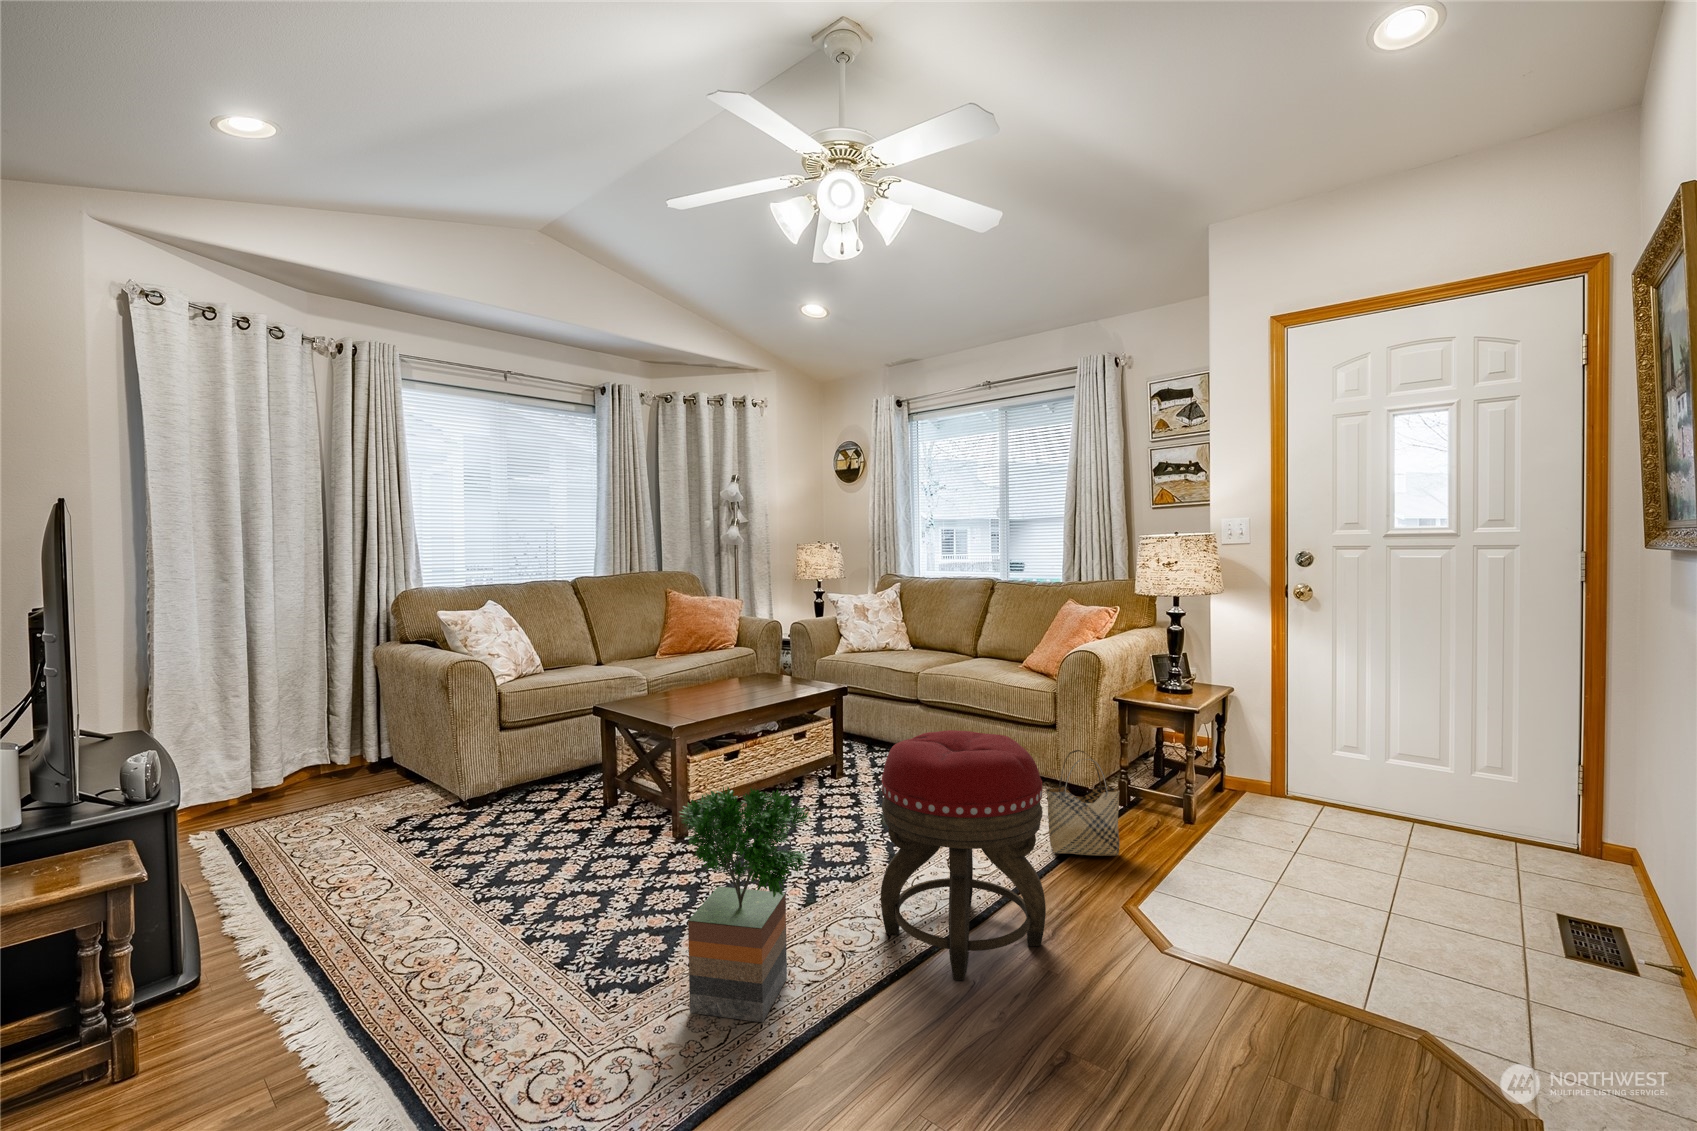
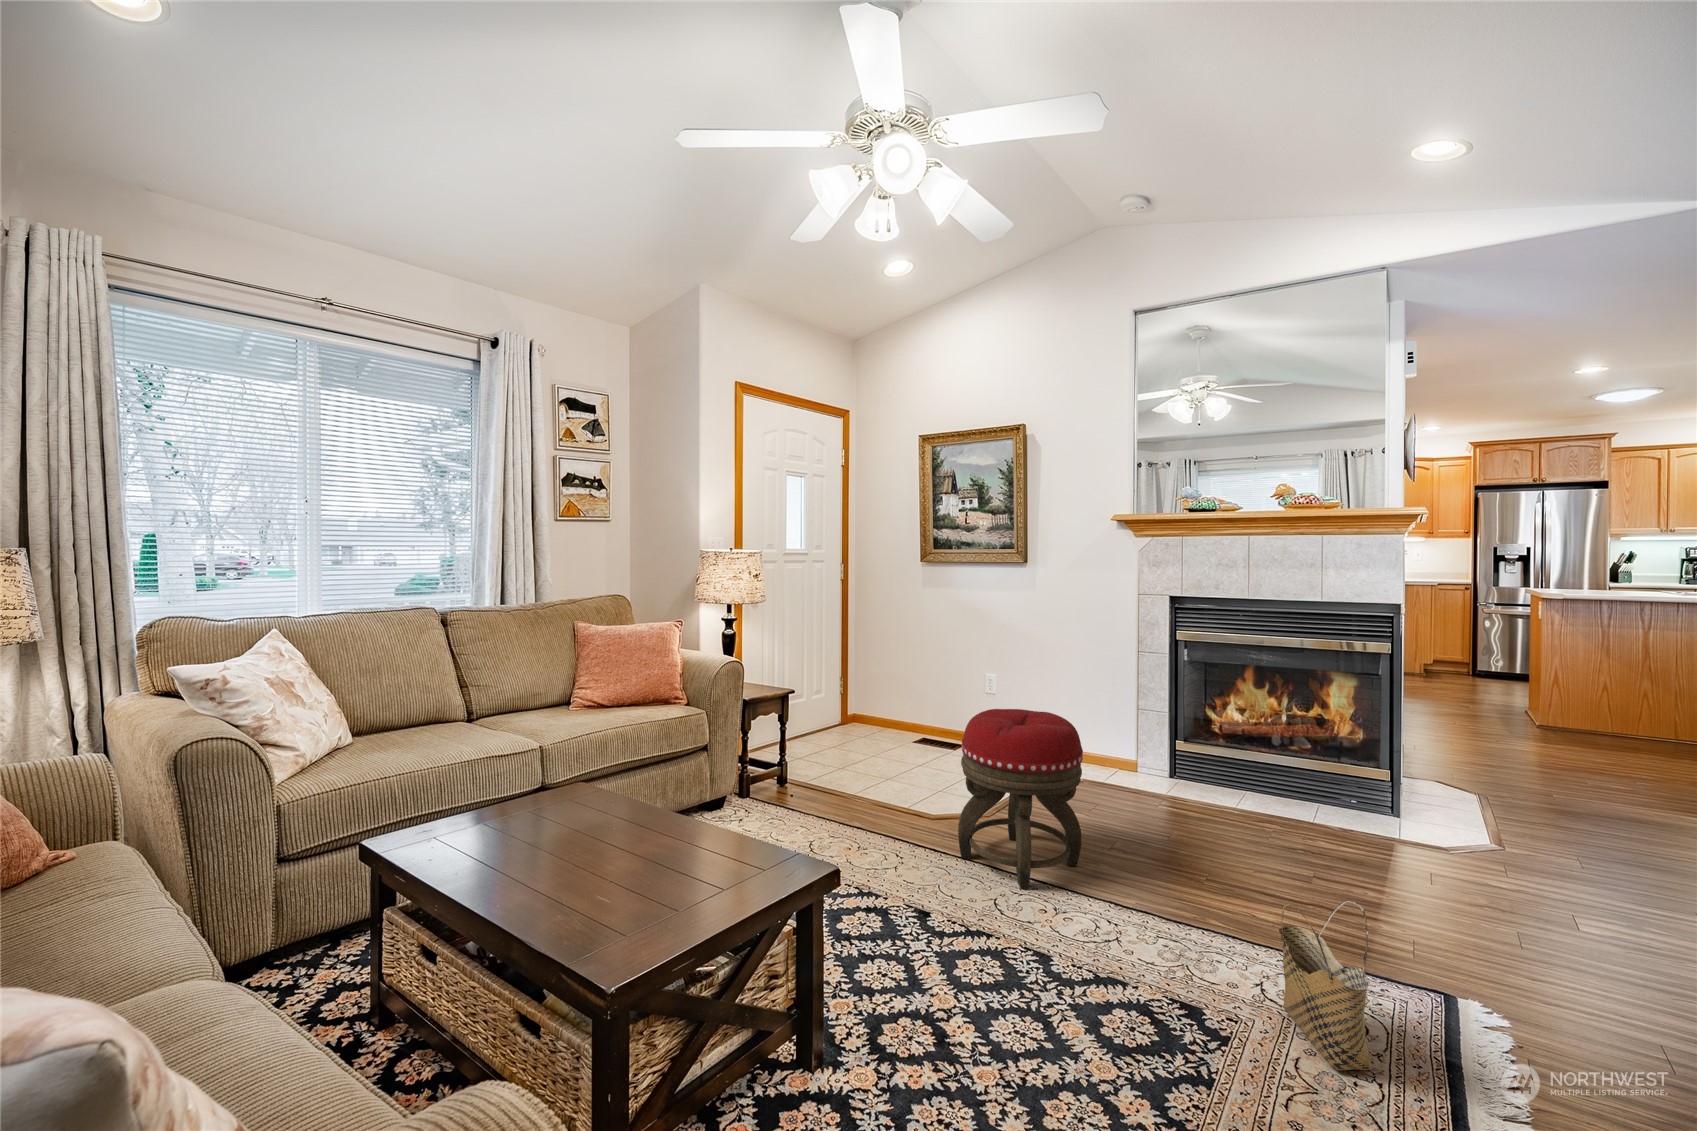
woven basket: present [1046,750,1119,856] -> present [1279,901,1372,1071]
potted tree: present [680,787,810,1022] -> none [1097,780,1234,974]

